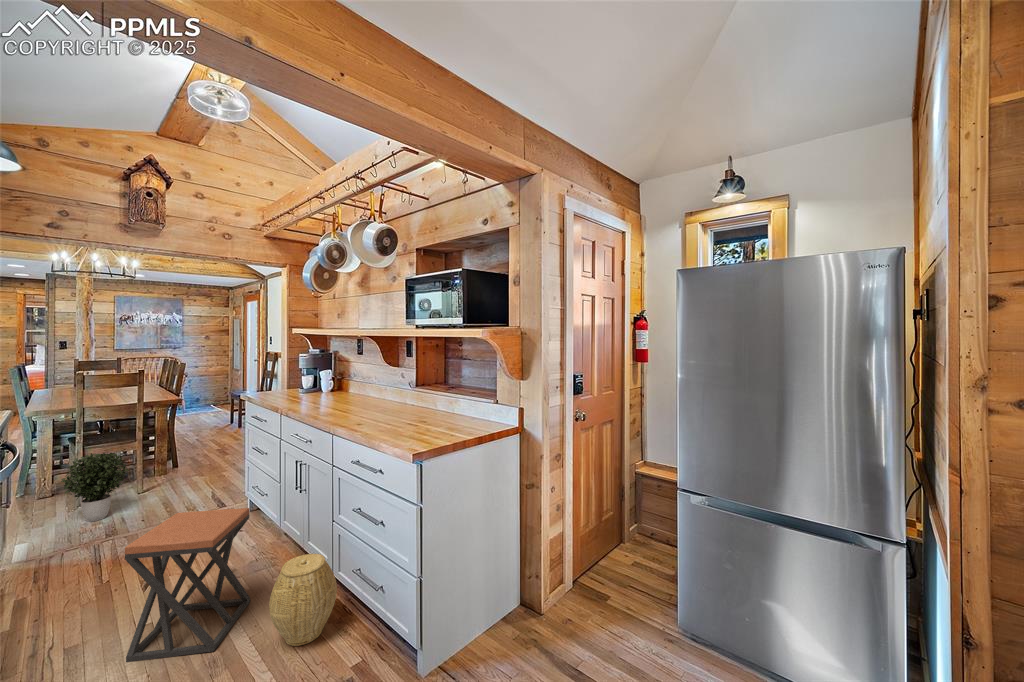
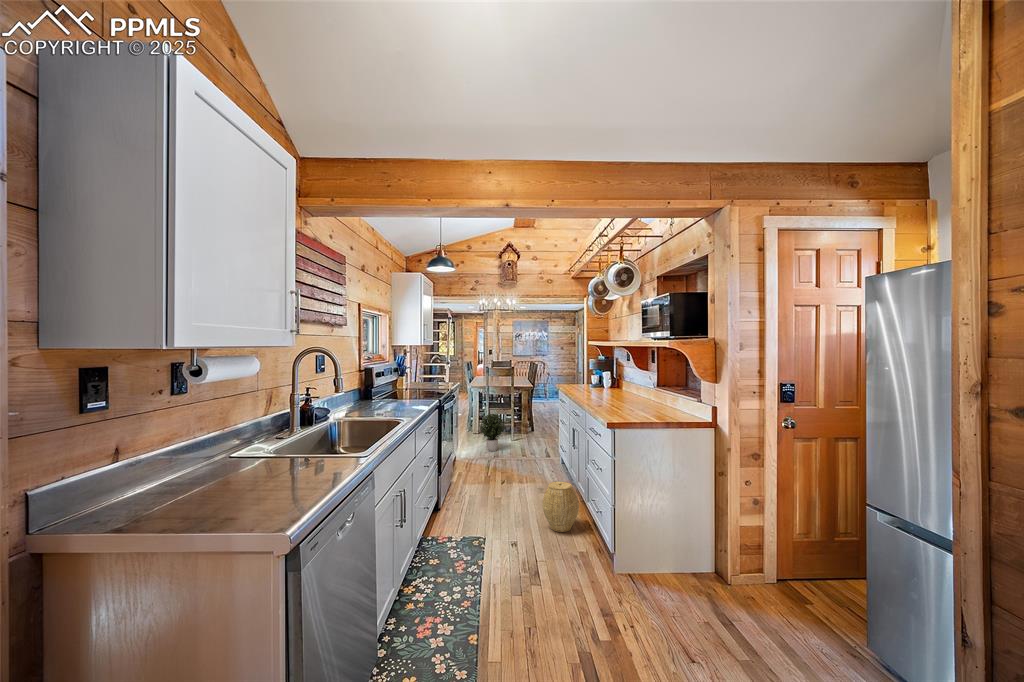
stool: present [125,508,250,662] -> none [488,444,542,518]

